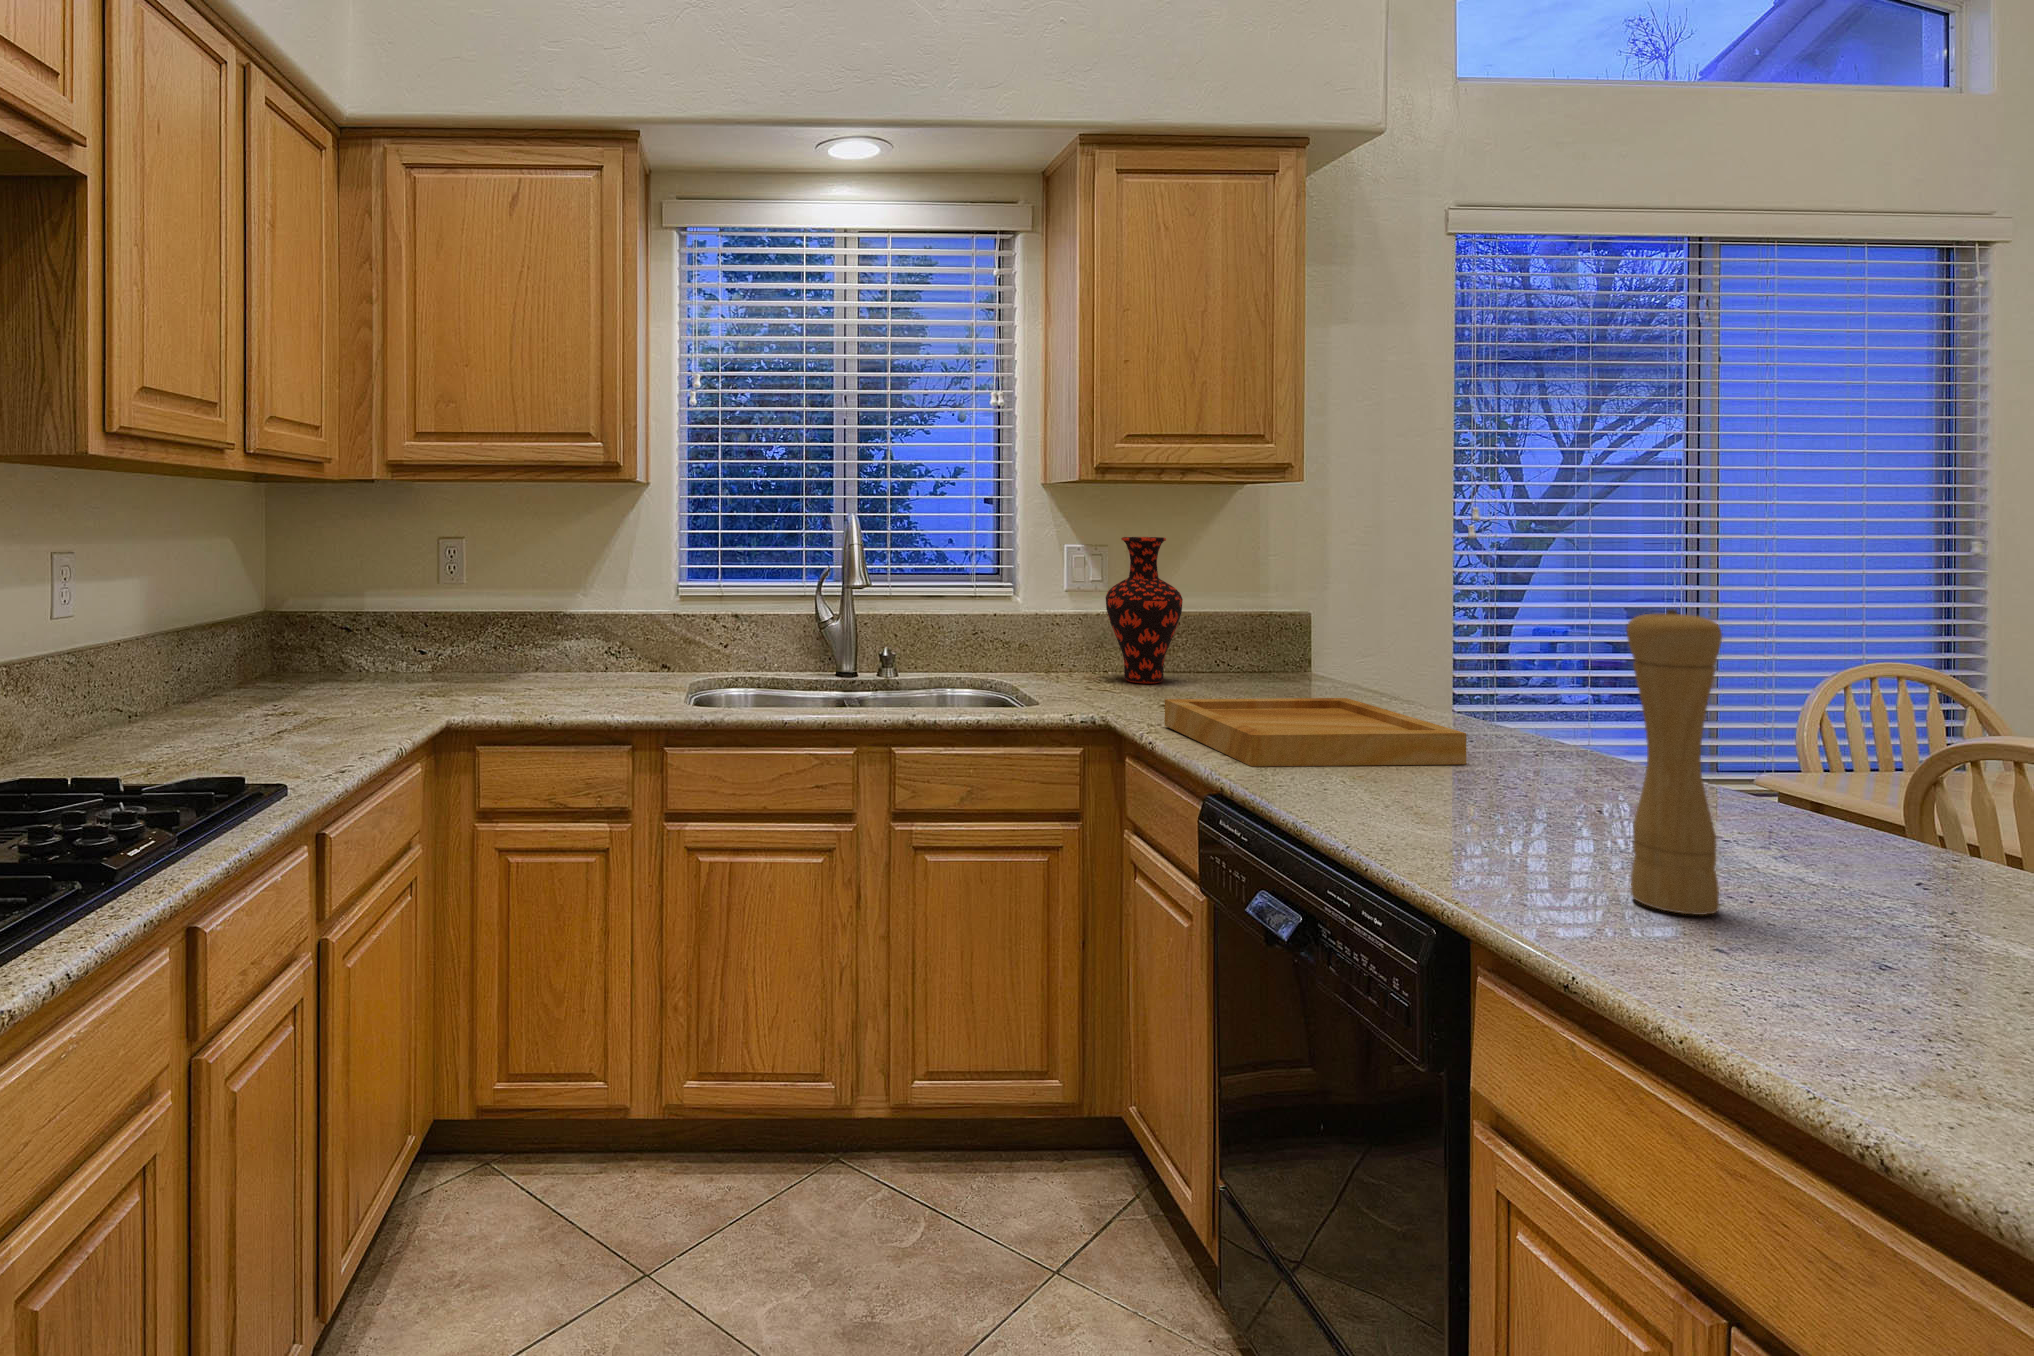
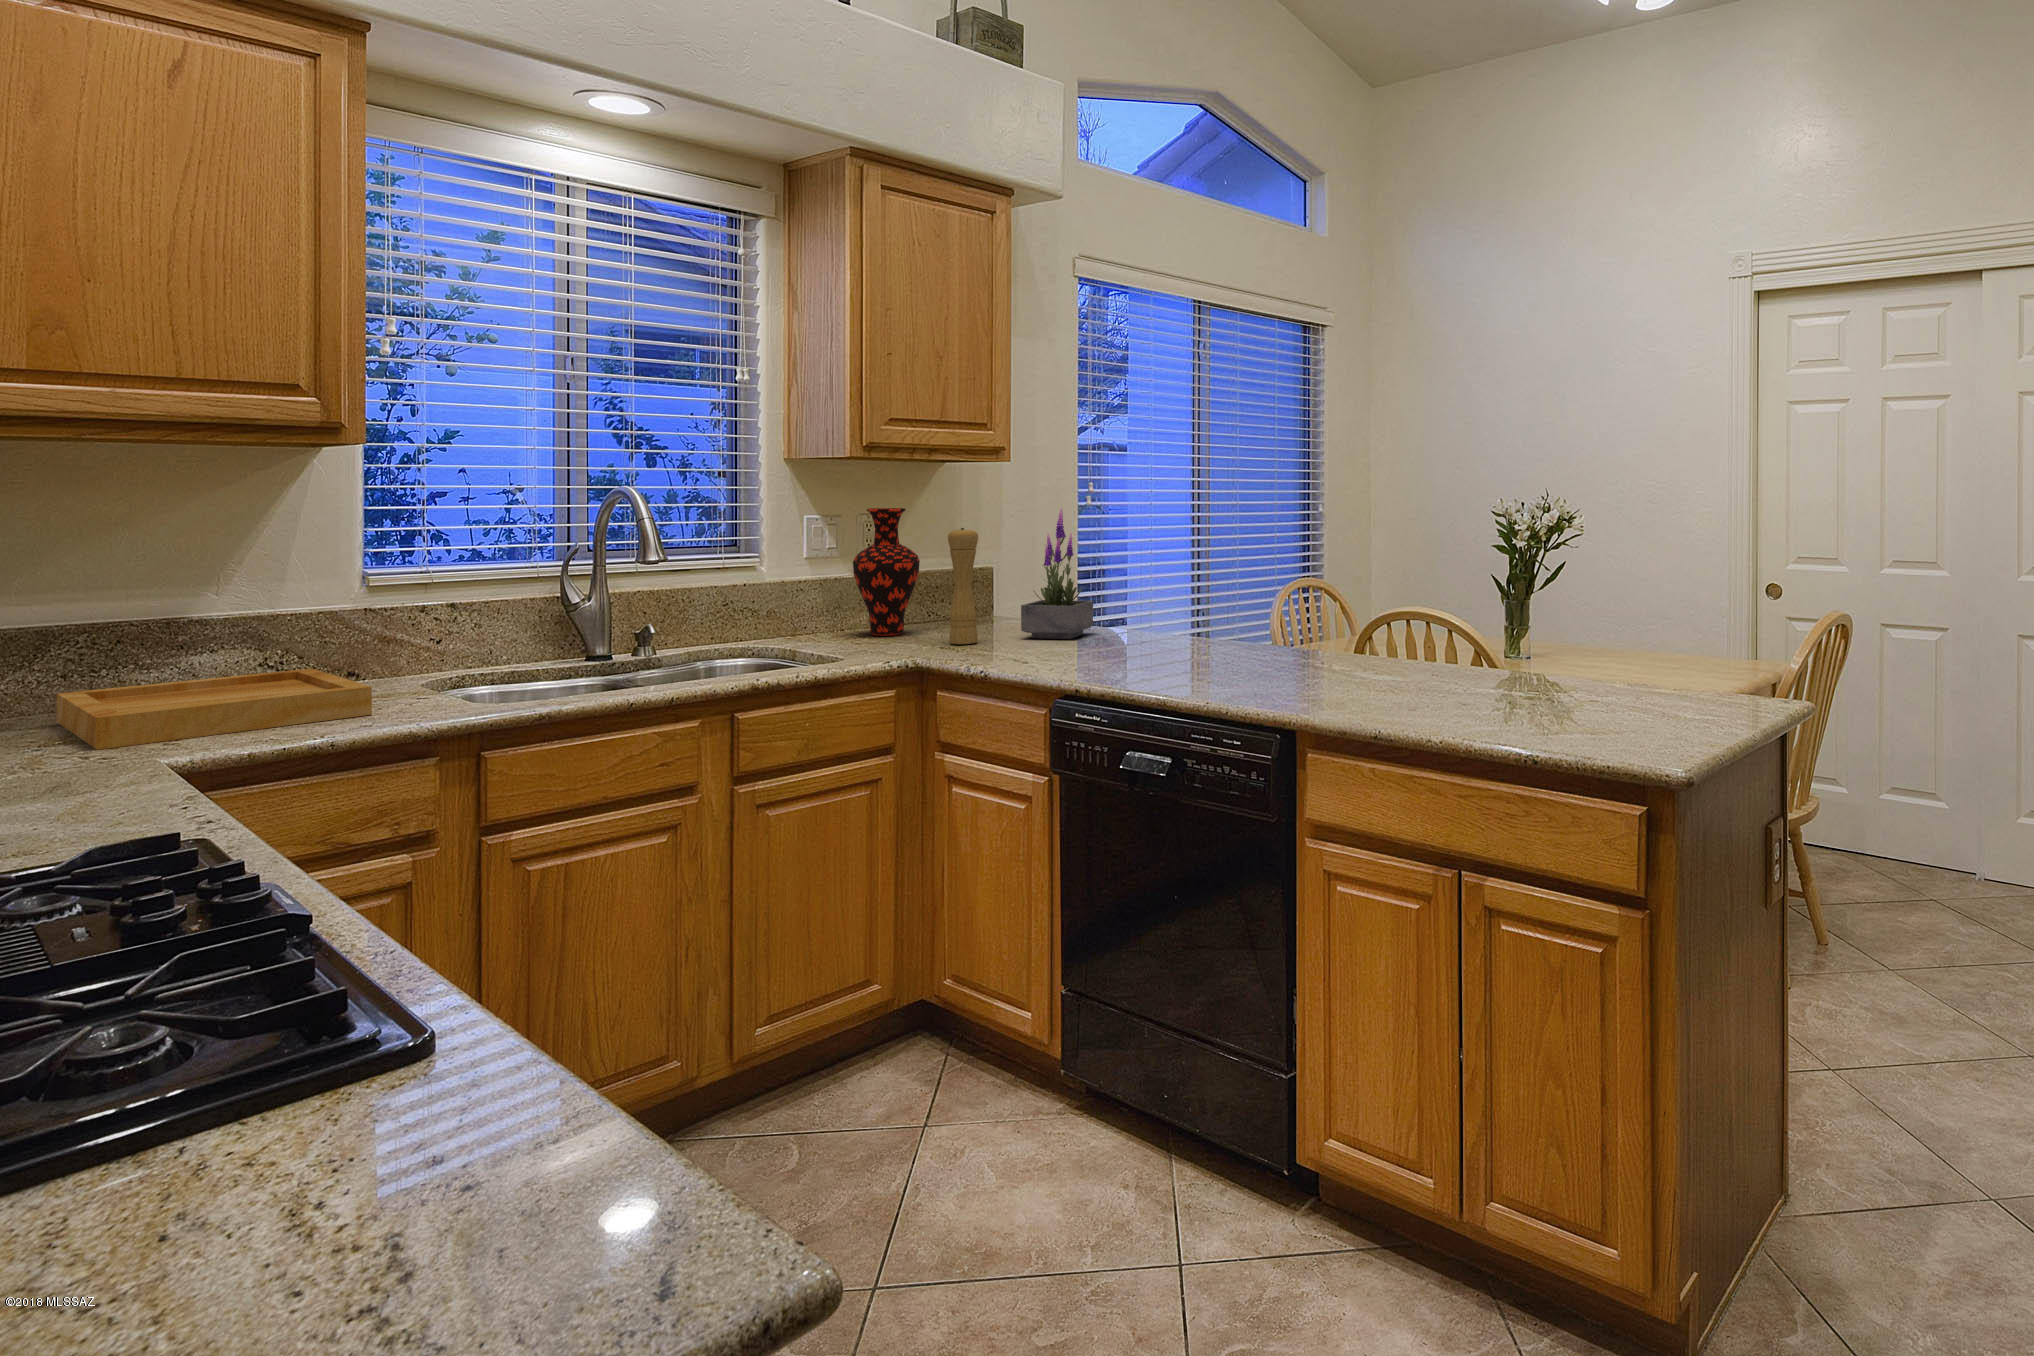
potted plant: none [1281,541,1392,715] -> present [1021,508,1093,639]
pepper mill: present [1627,609,1722,915] -> present [948,528,978,644]
tray: present [1165,698,1466,766] -> present [57,668,372,750]

